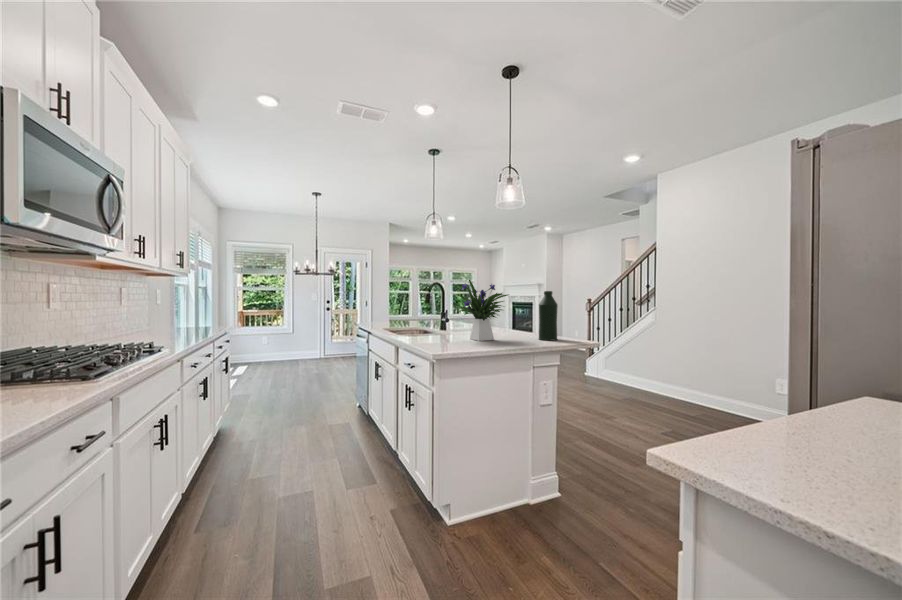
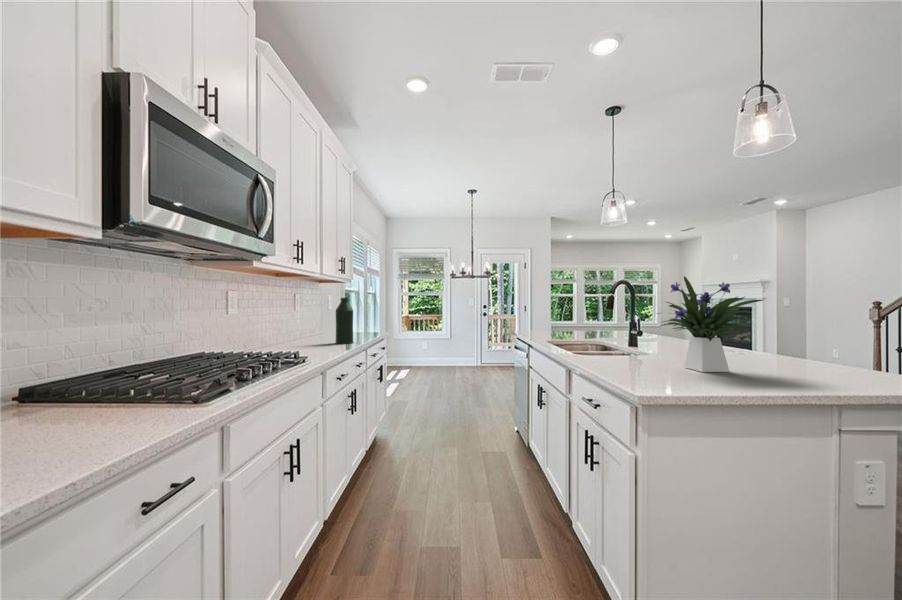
bottle: present [539,291,558,340] -> present [336,298,353,344]

